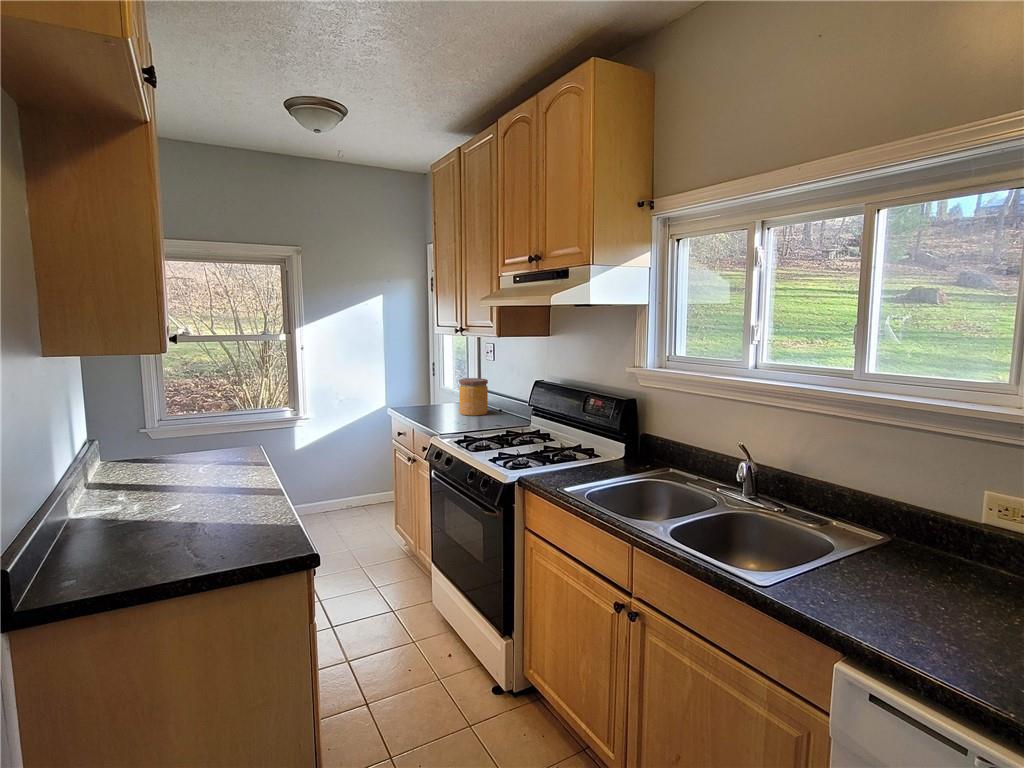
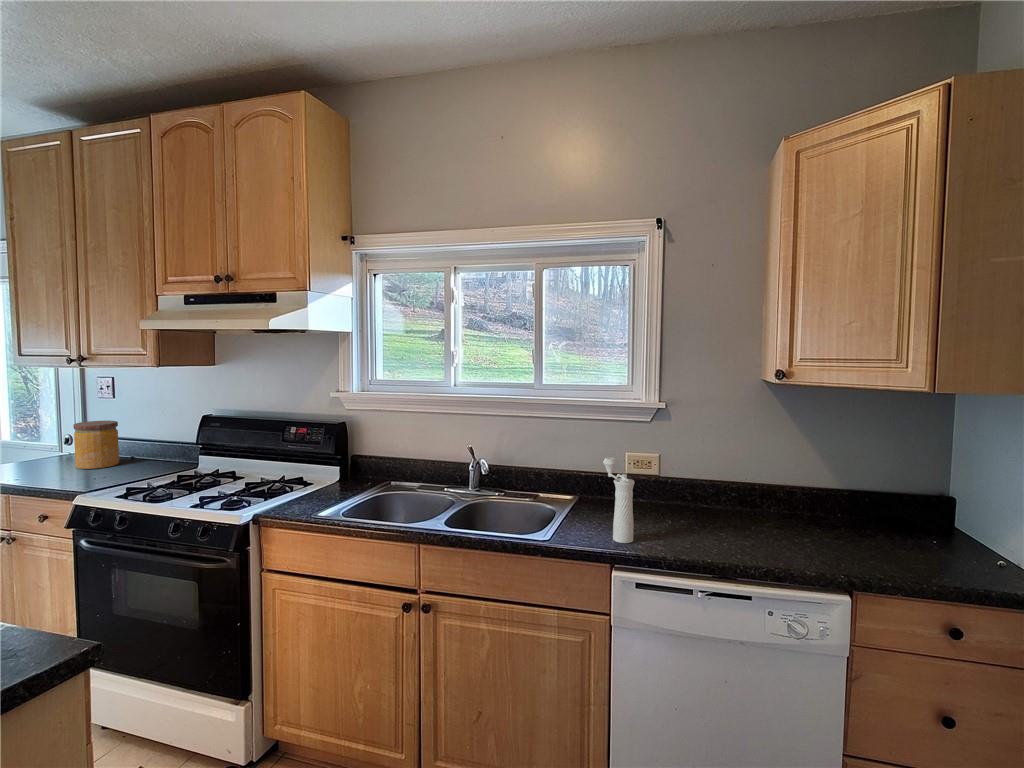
pepper mill: none [875,498,923,639] -> present [603,457,635,543]

